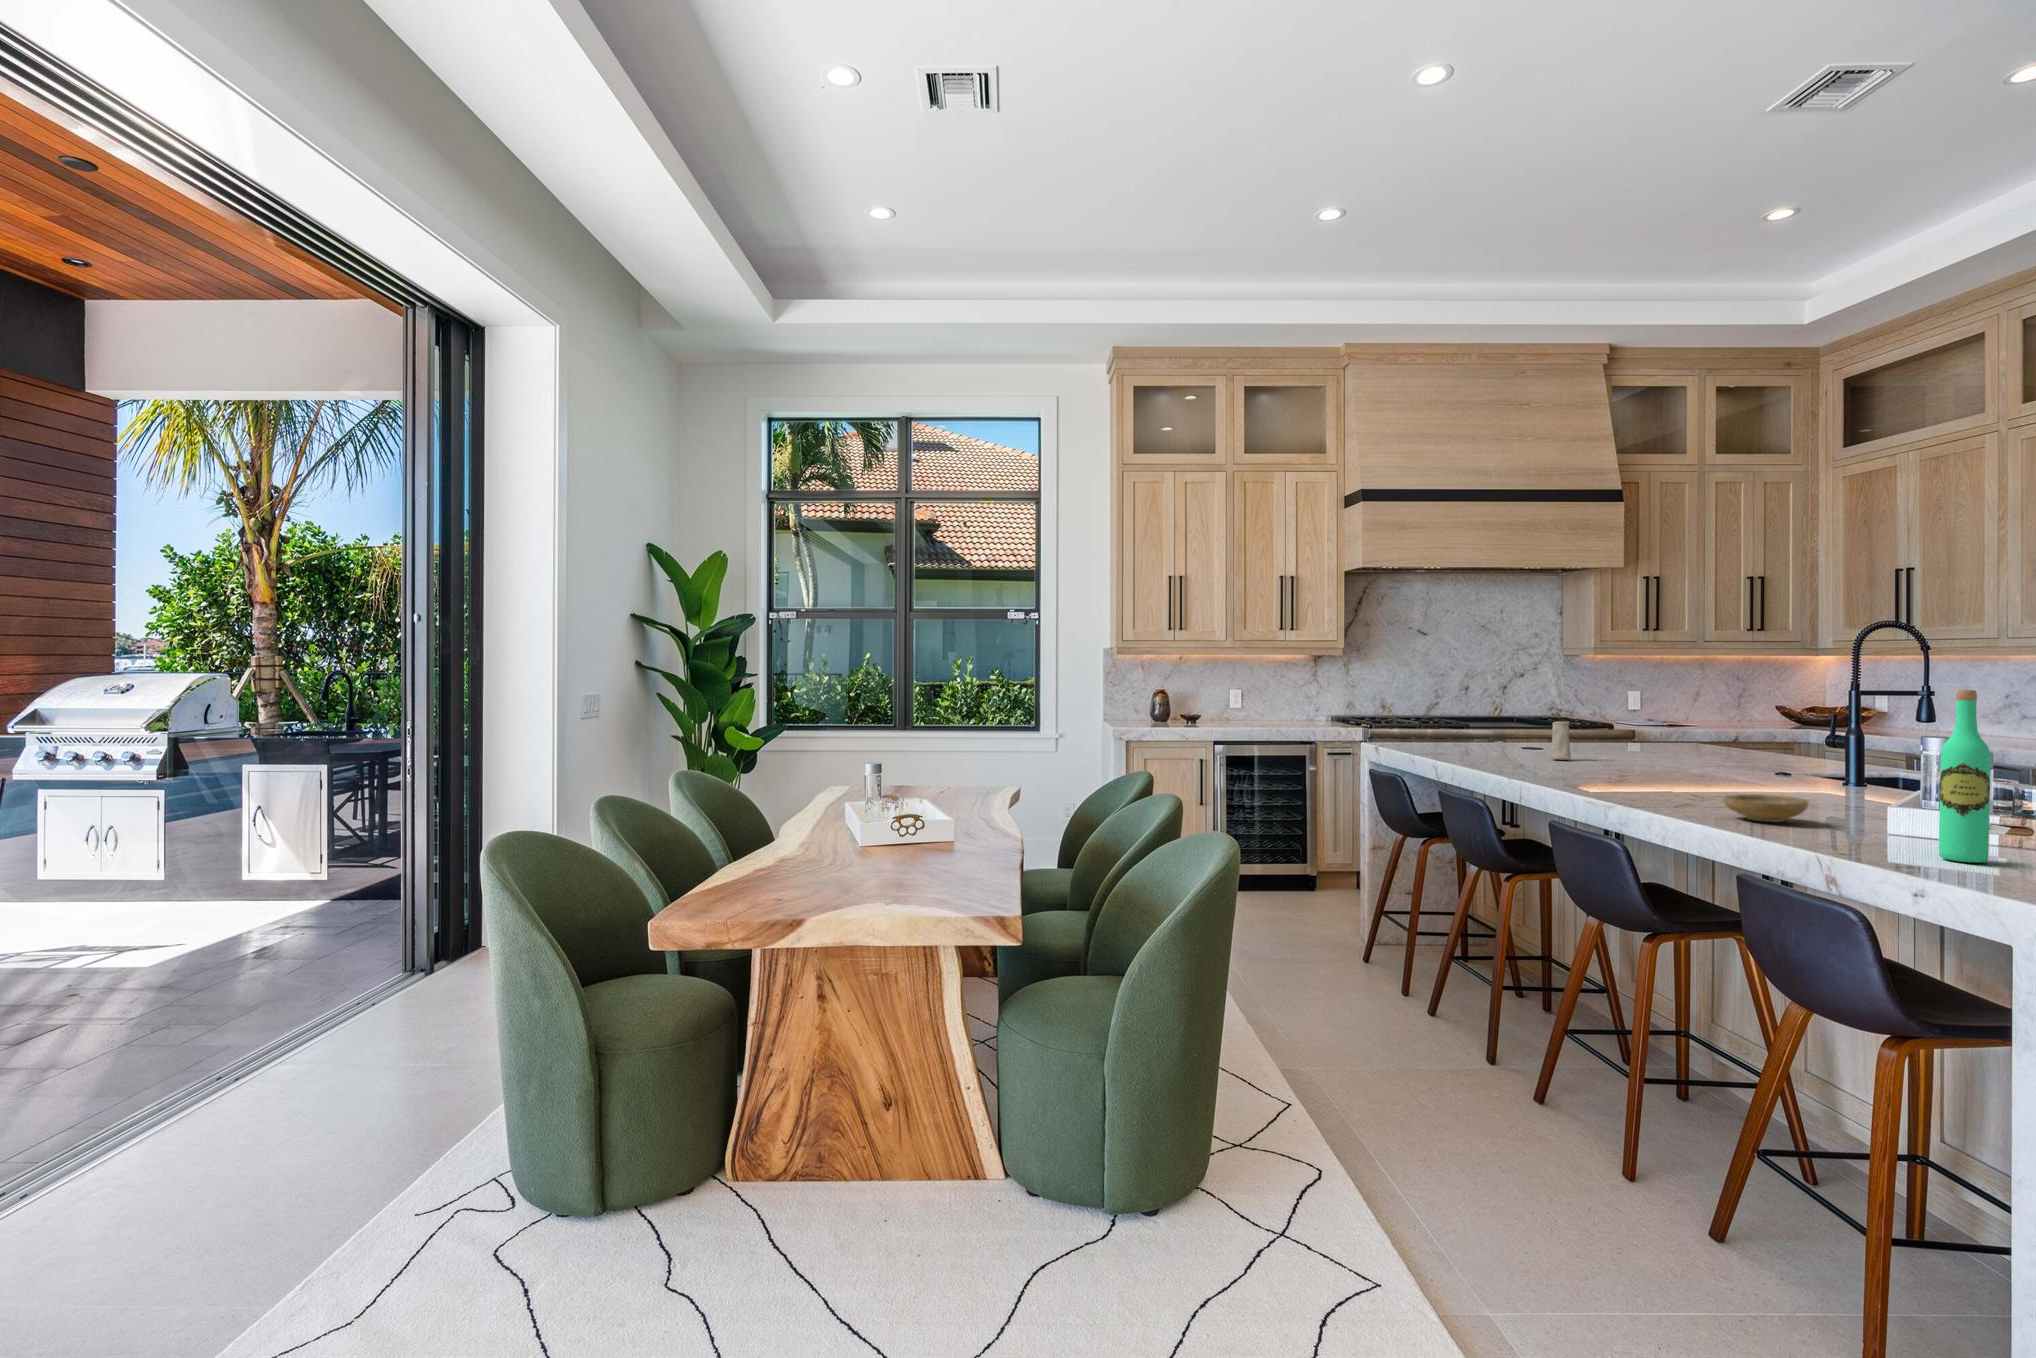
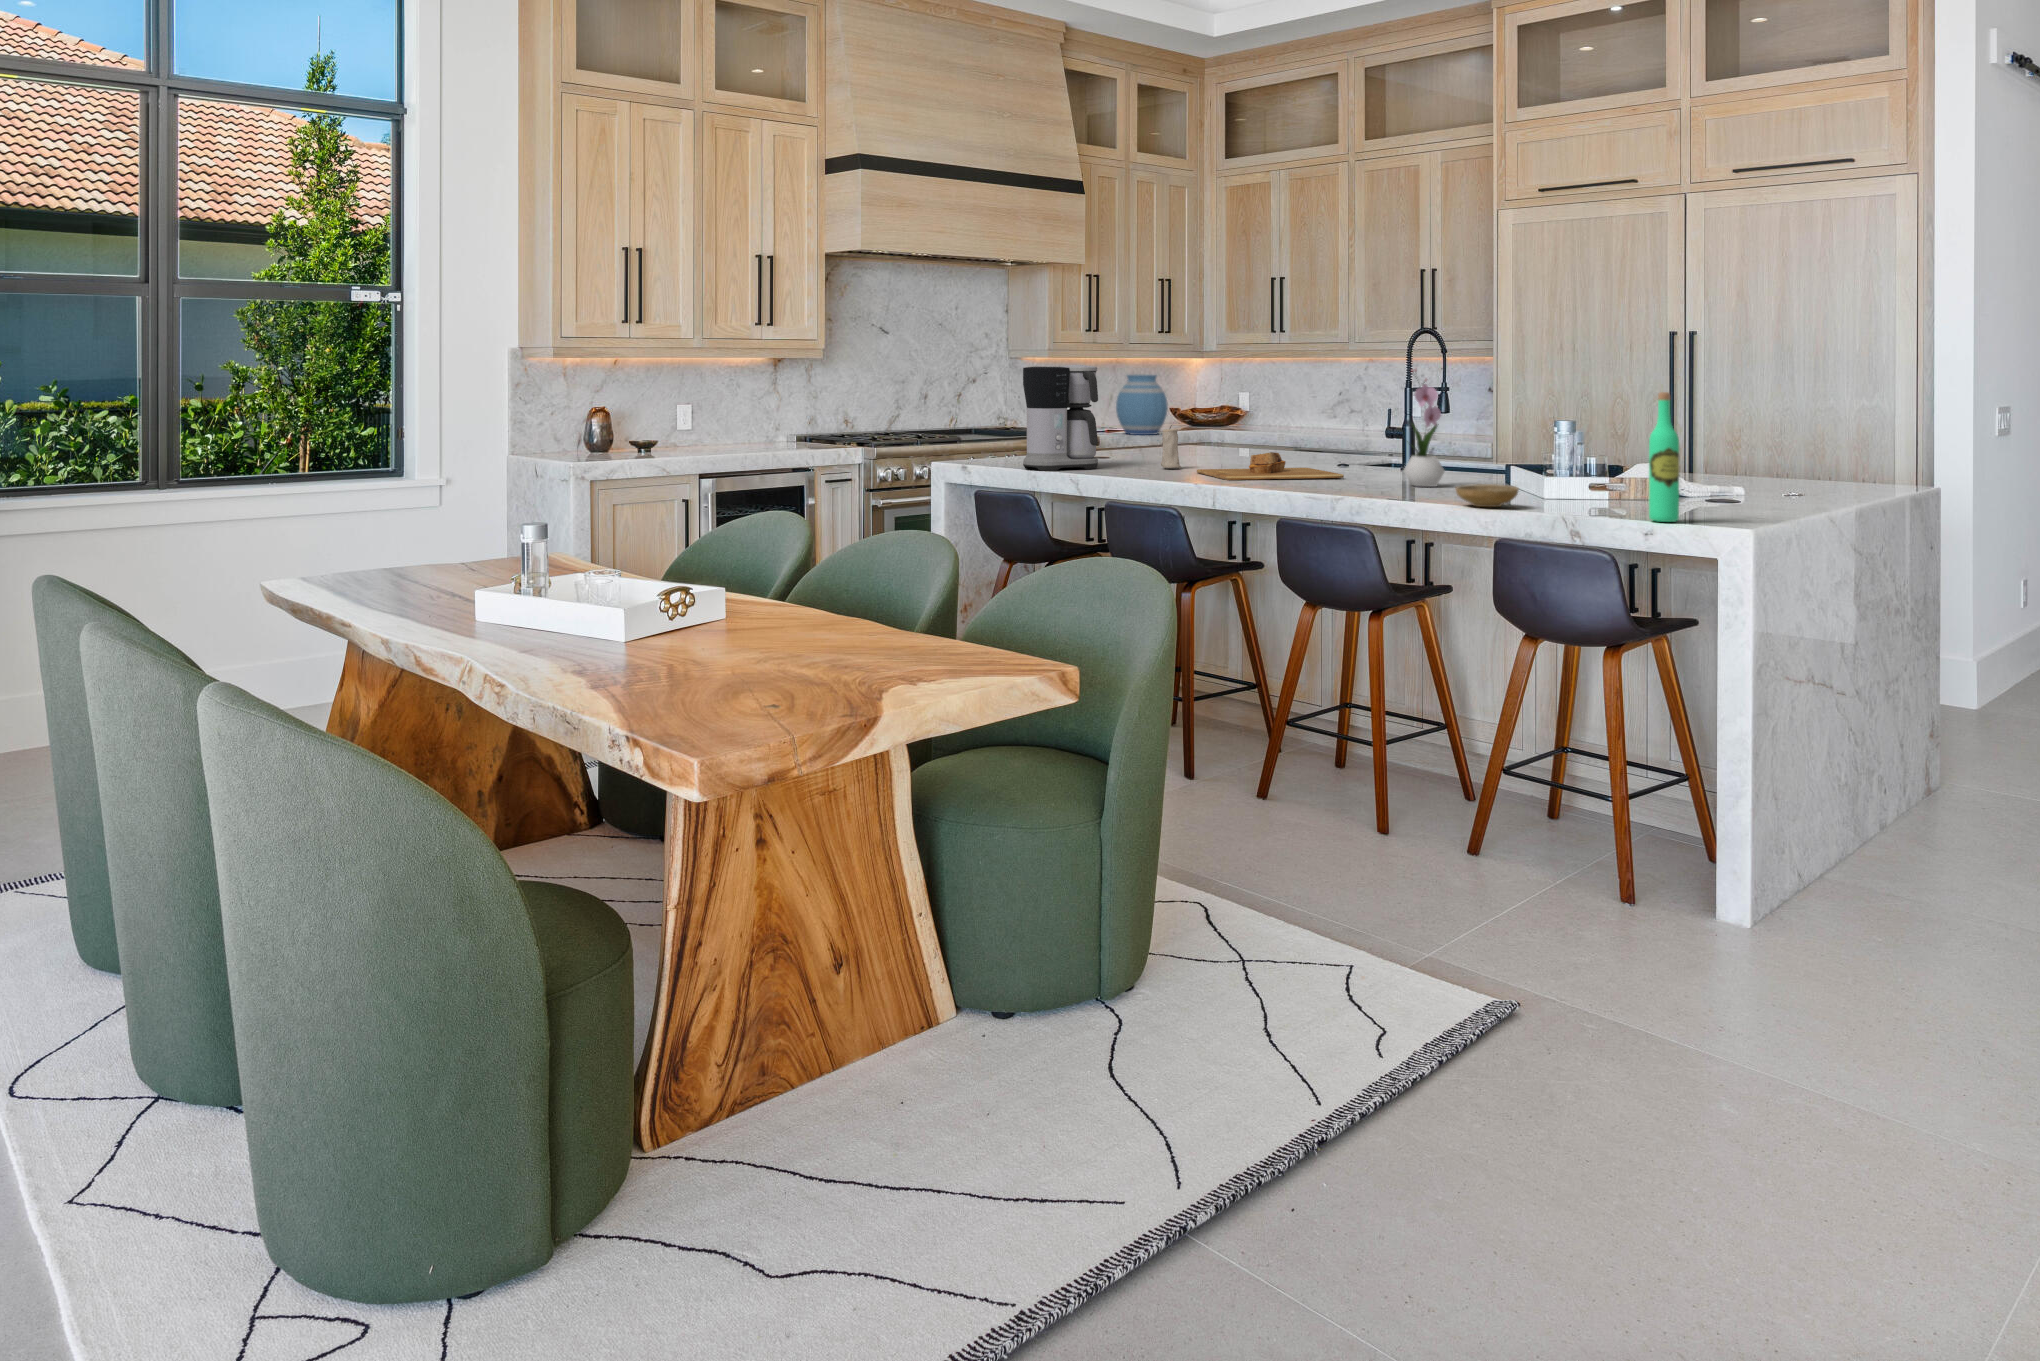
coffee maker: none [1409,660,1487,755] -> present [1023,365,1098,471]
flower arrangement: none [1764,662,1822,797] -> present [1404,369,1444,487]
vase: none [1668,673,1728,732] -> present [1116,375,1168,435]
cutting board: none [1569,748,1722,780] -> present [1197,452,1344,480]

